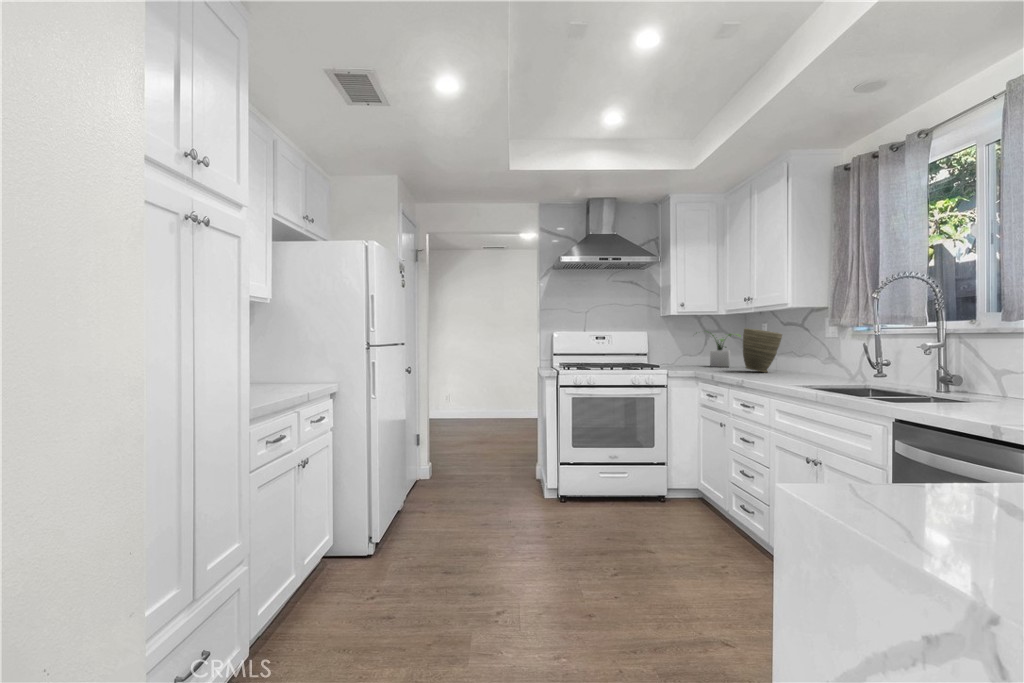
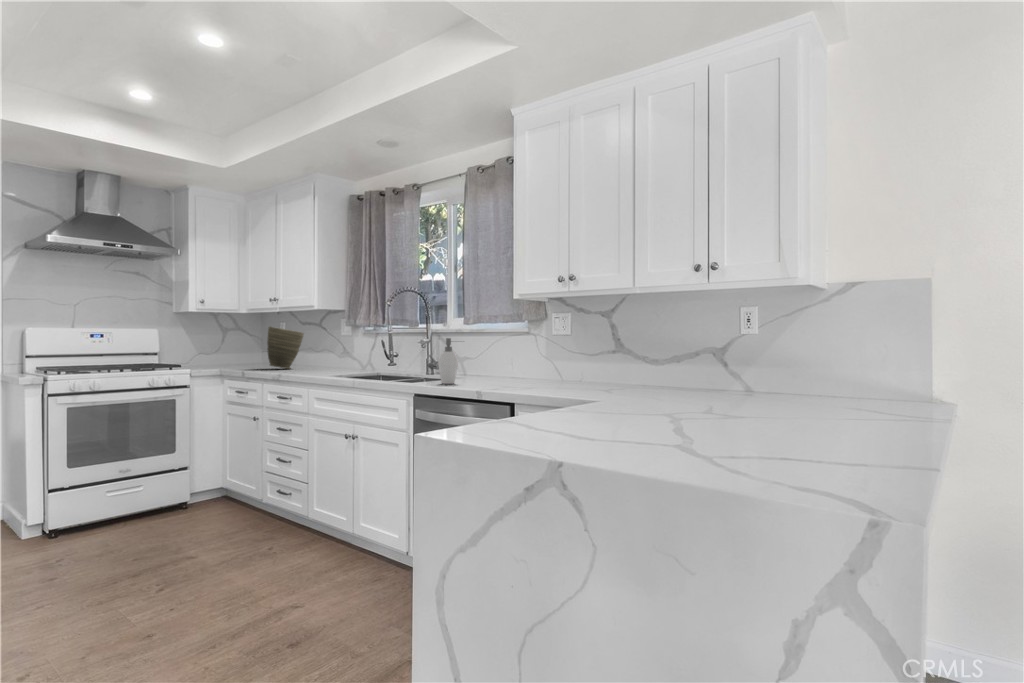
potted plant: present [710,334,740,367] -> none [207,328,259,367]
soap dispenser: none [940,344,996,414] -> present [438,338,458,384]

